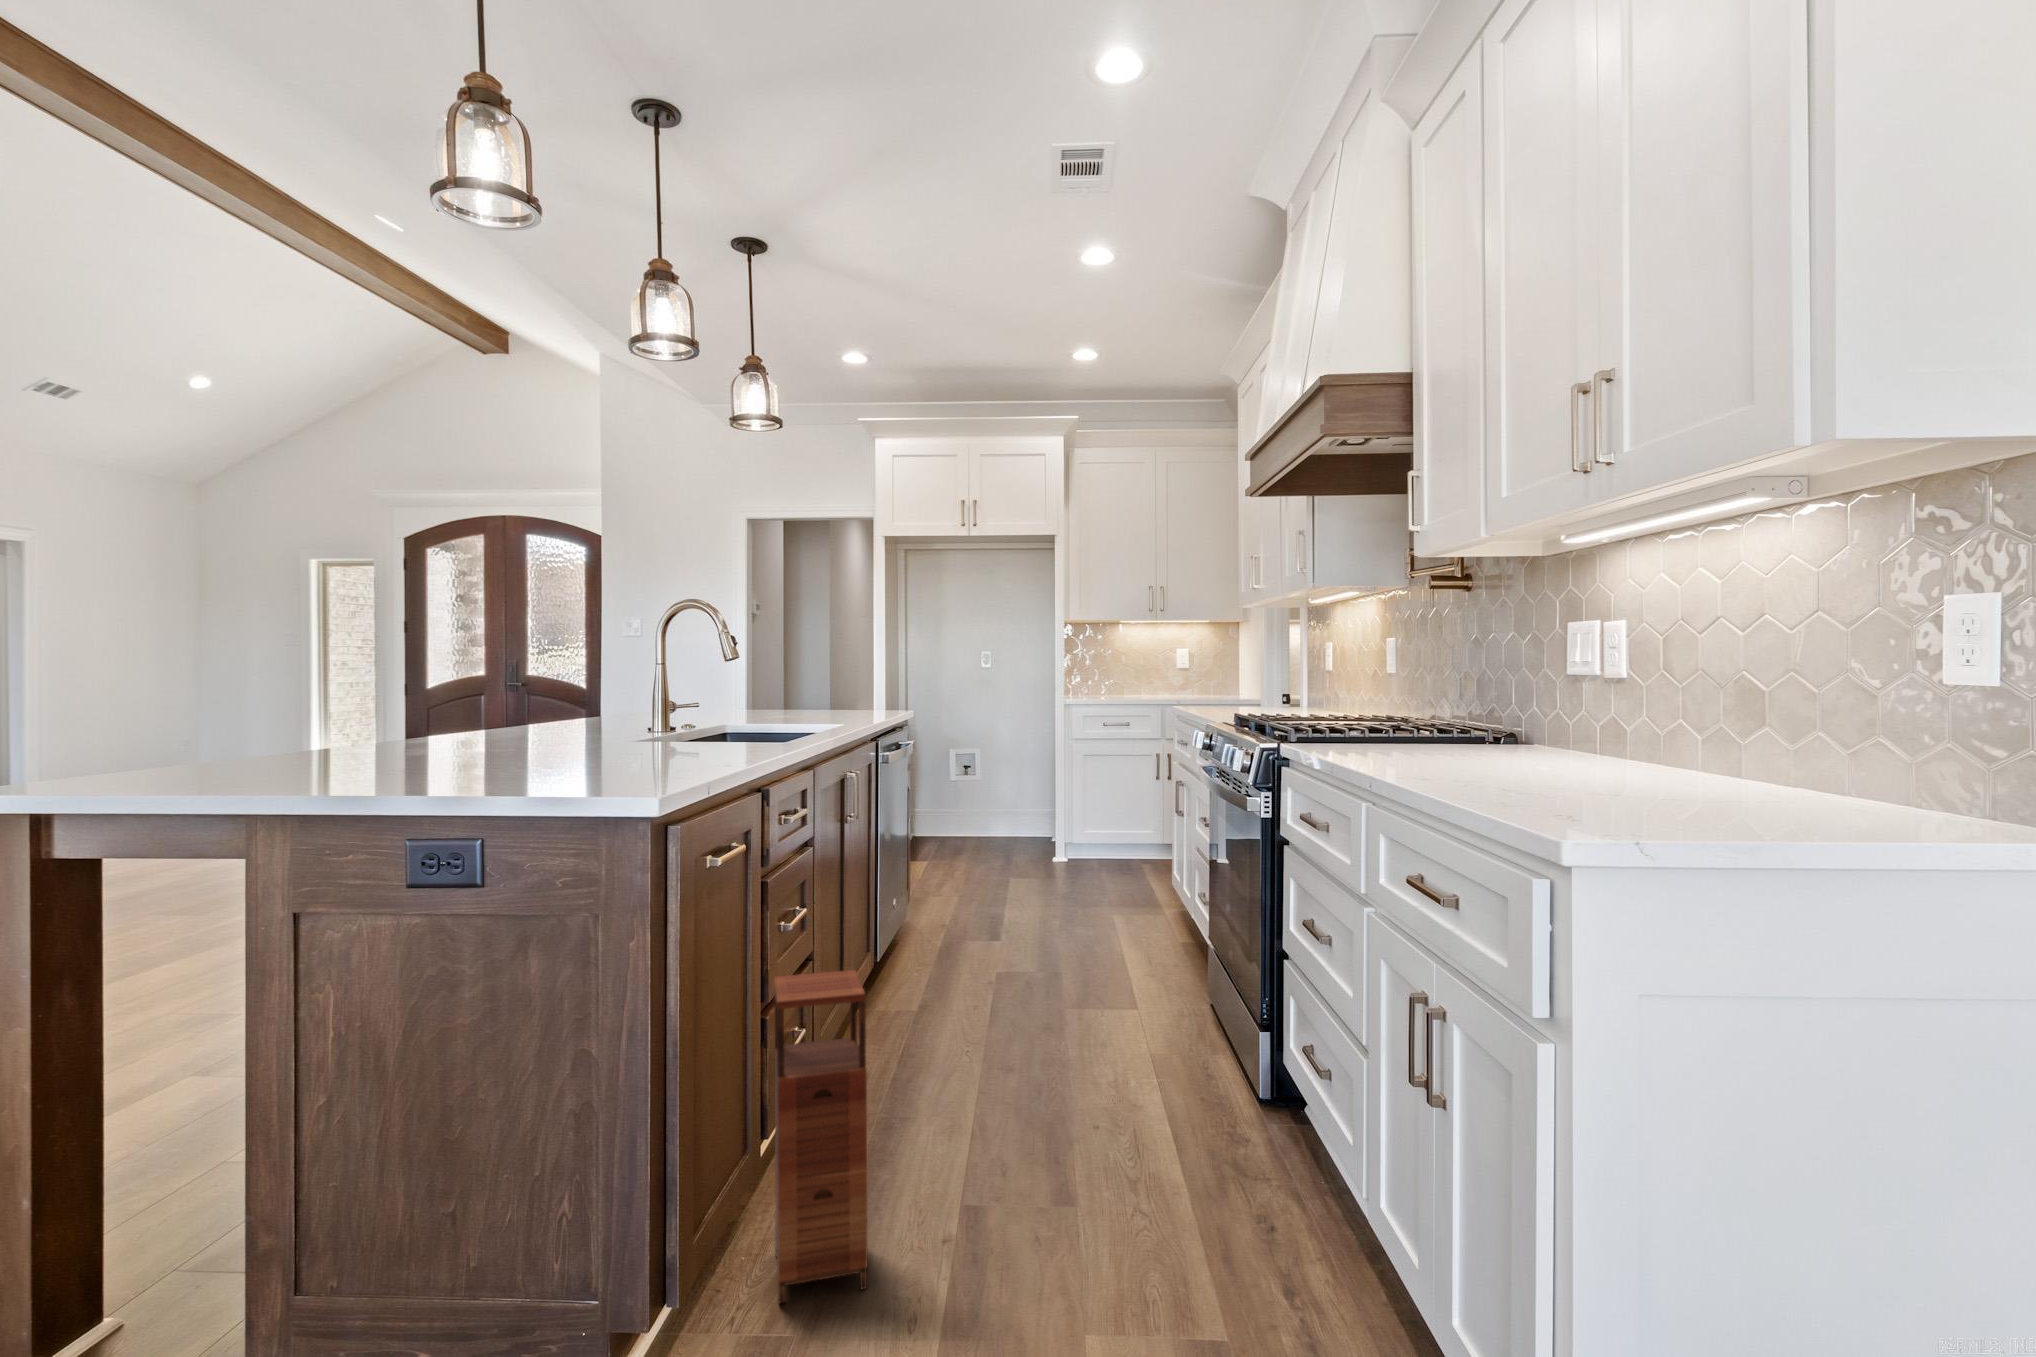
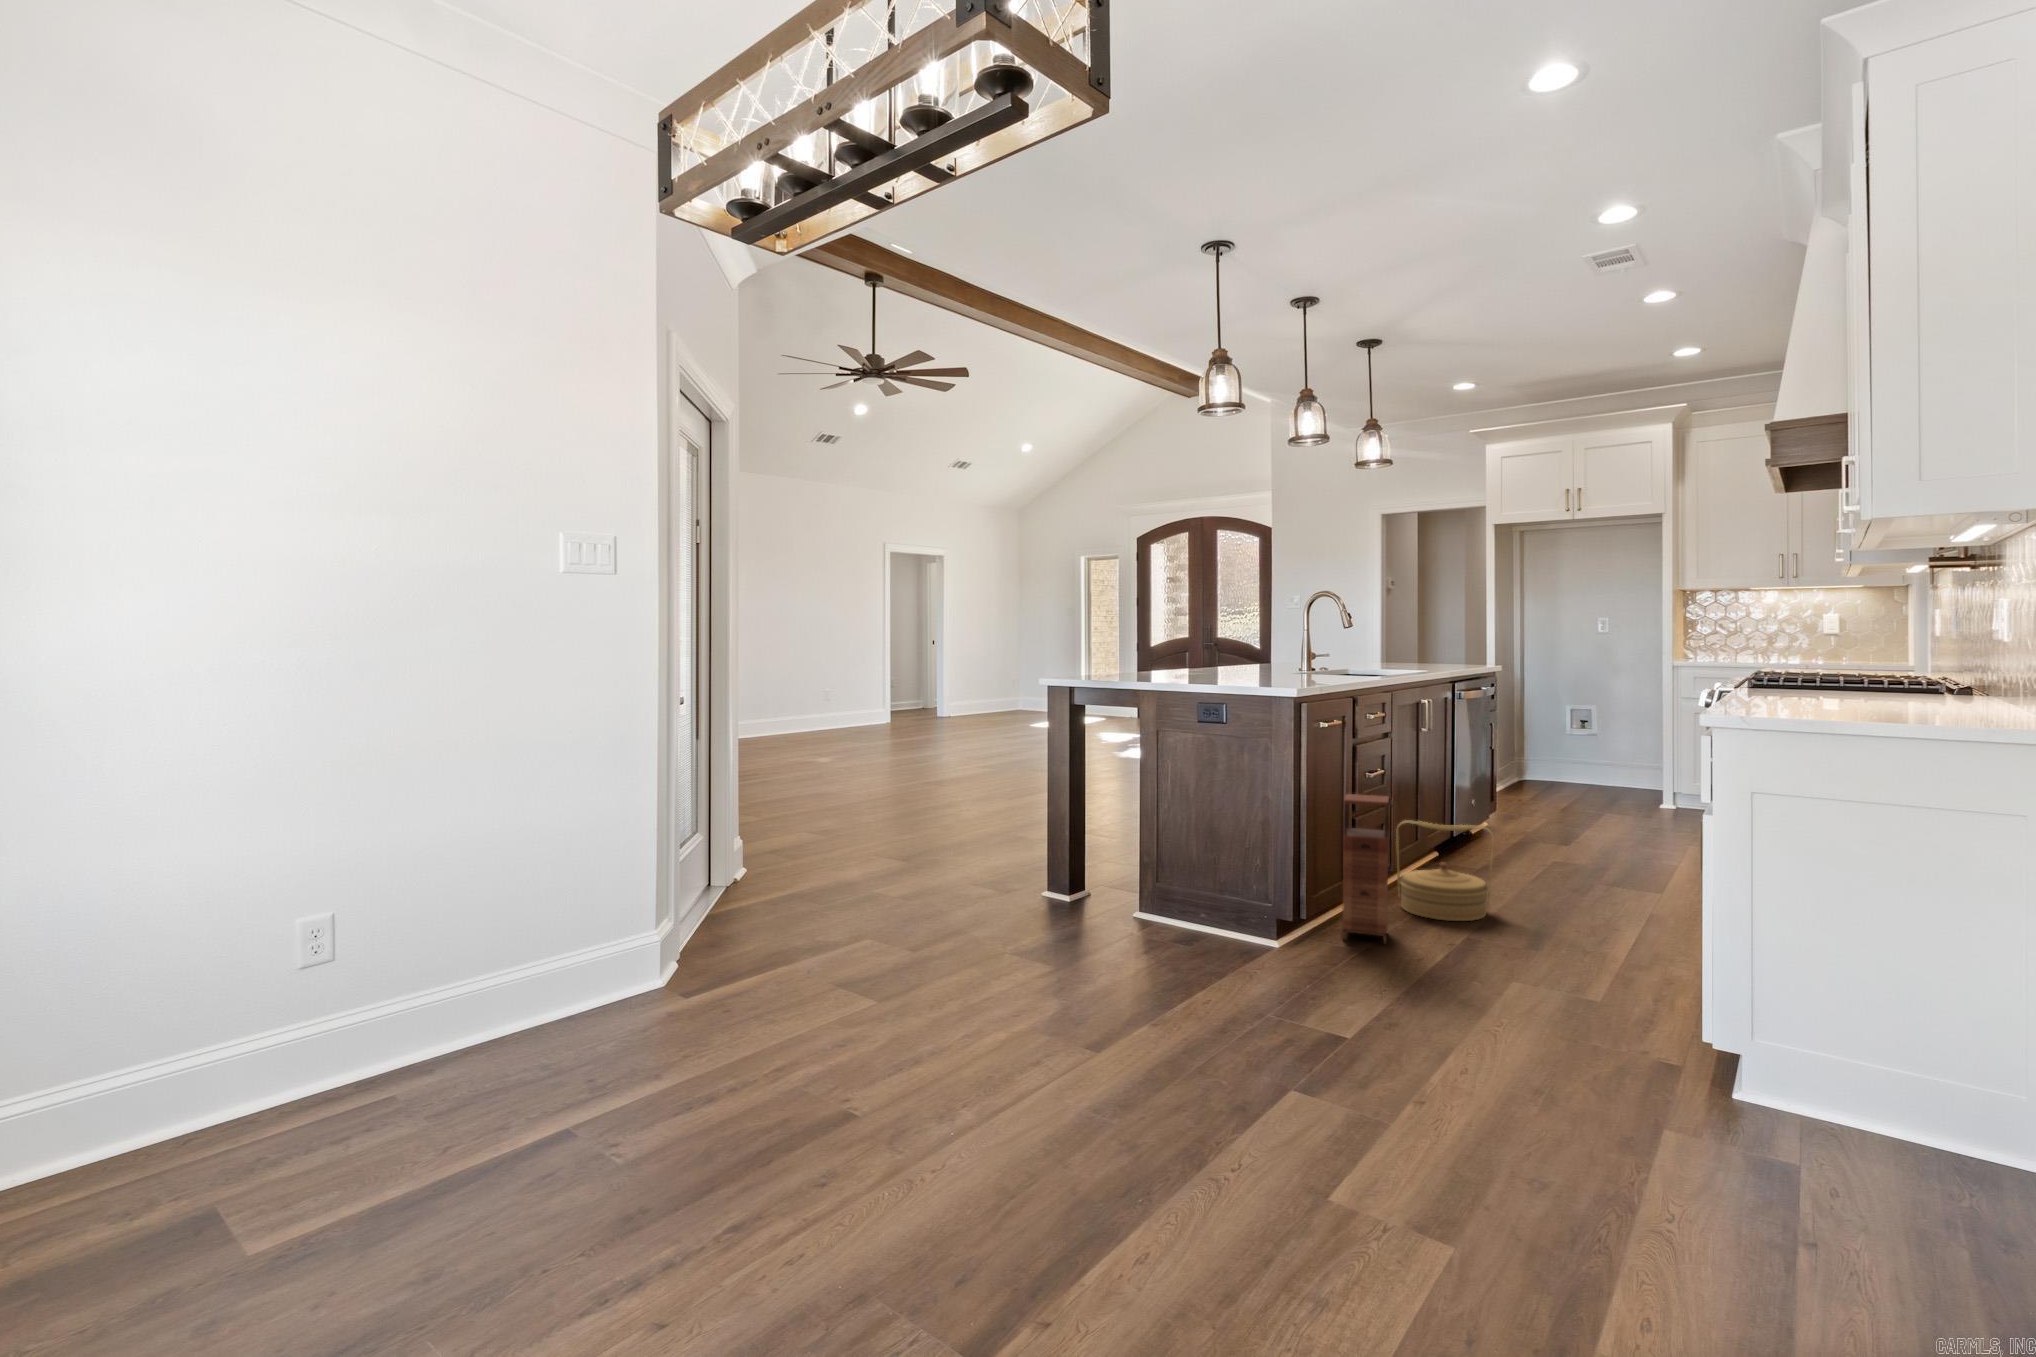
basket: none [845,976,999,1165] -> present [1396,820,1494,921]

